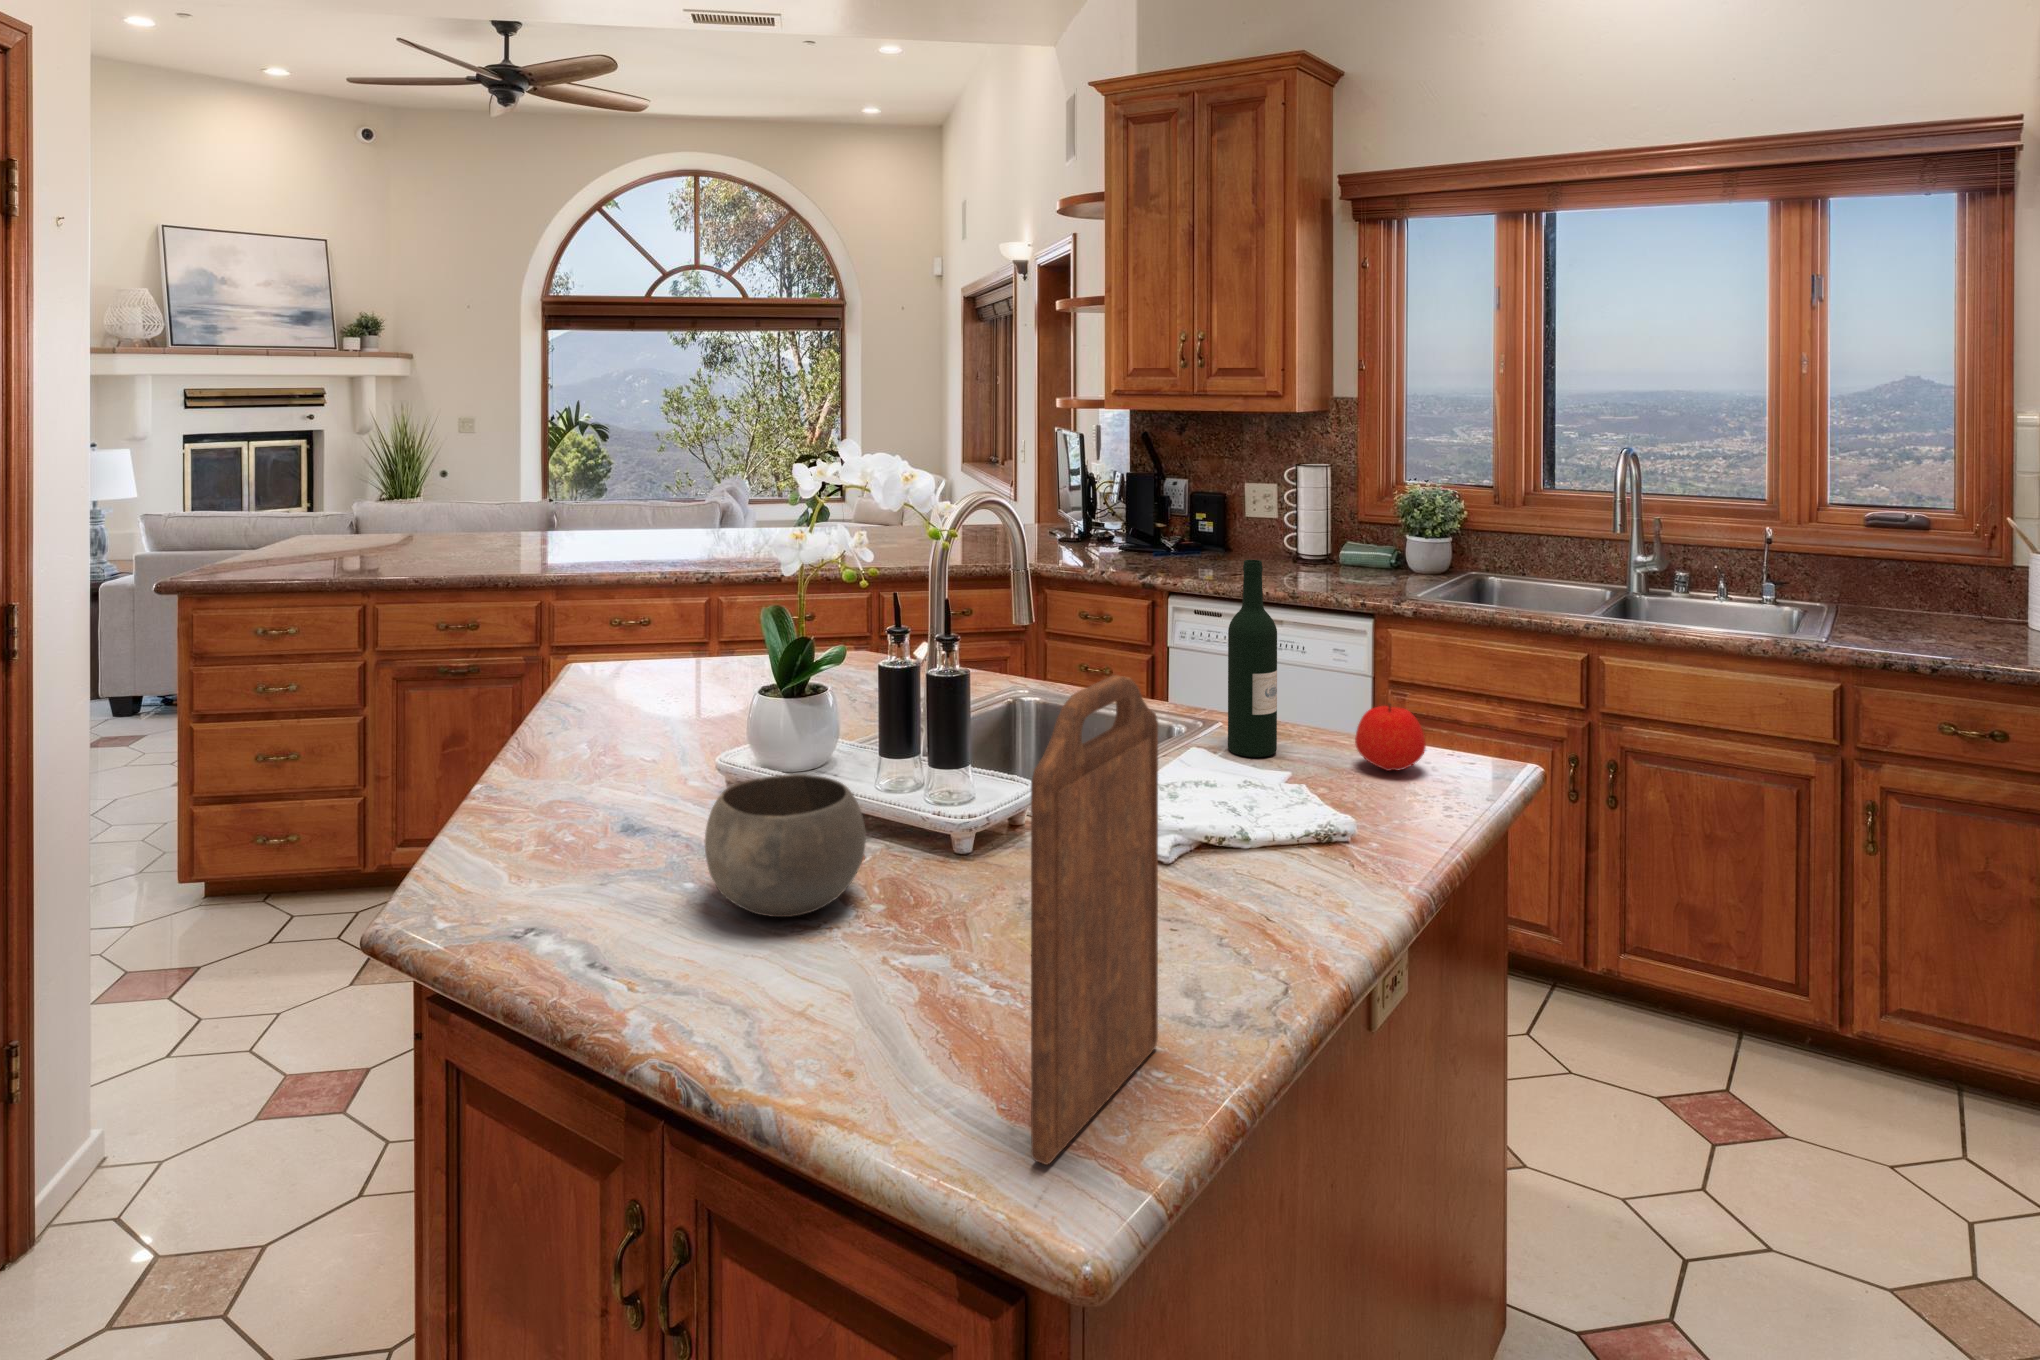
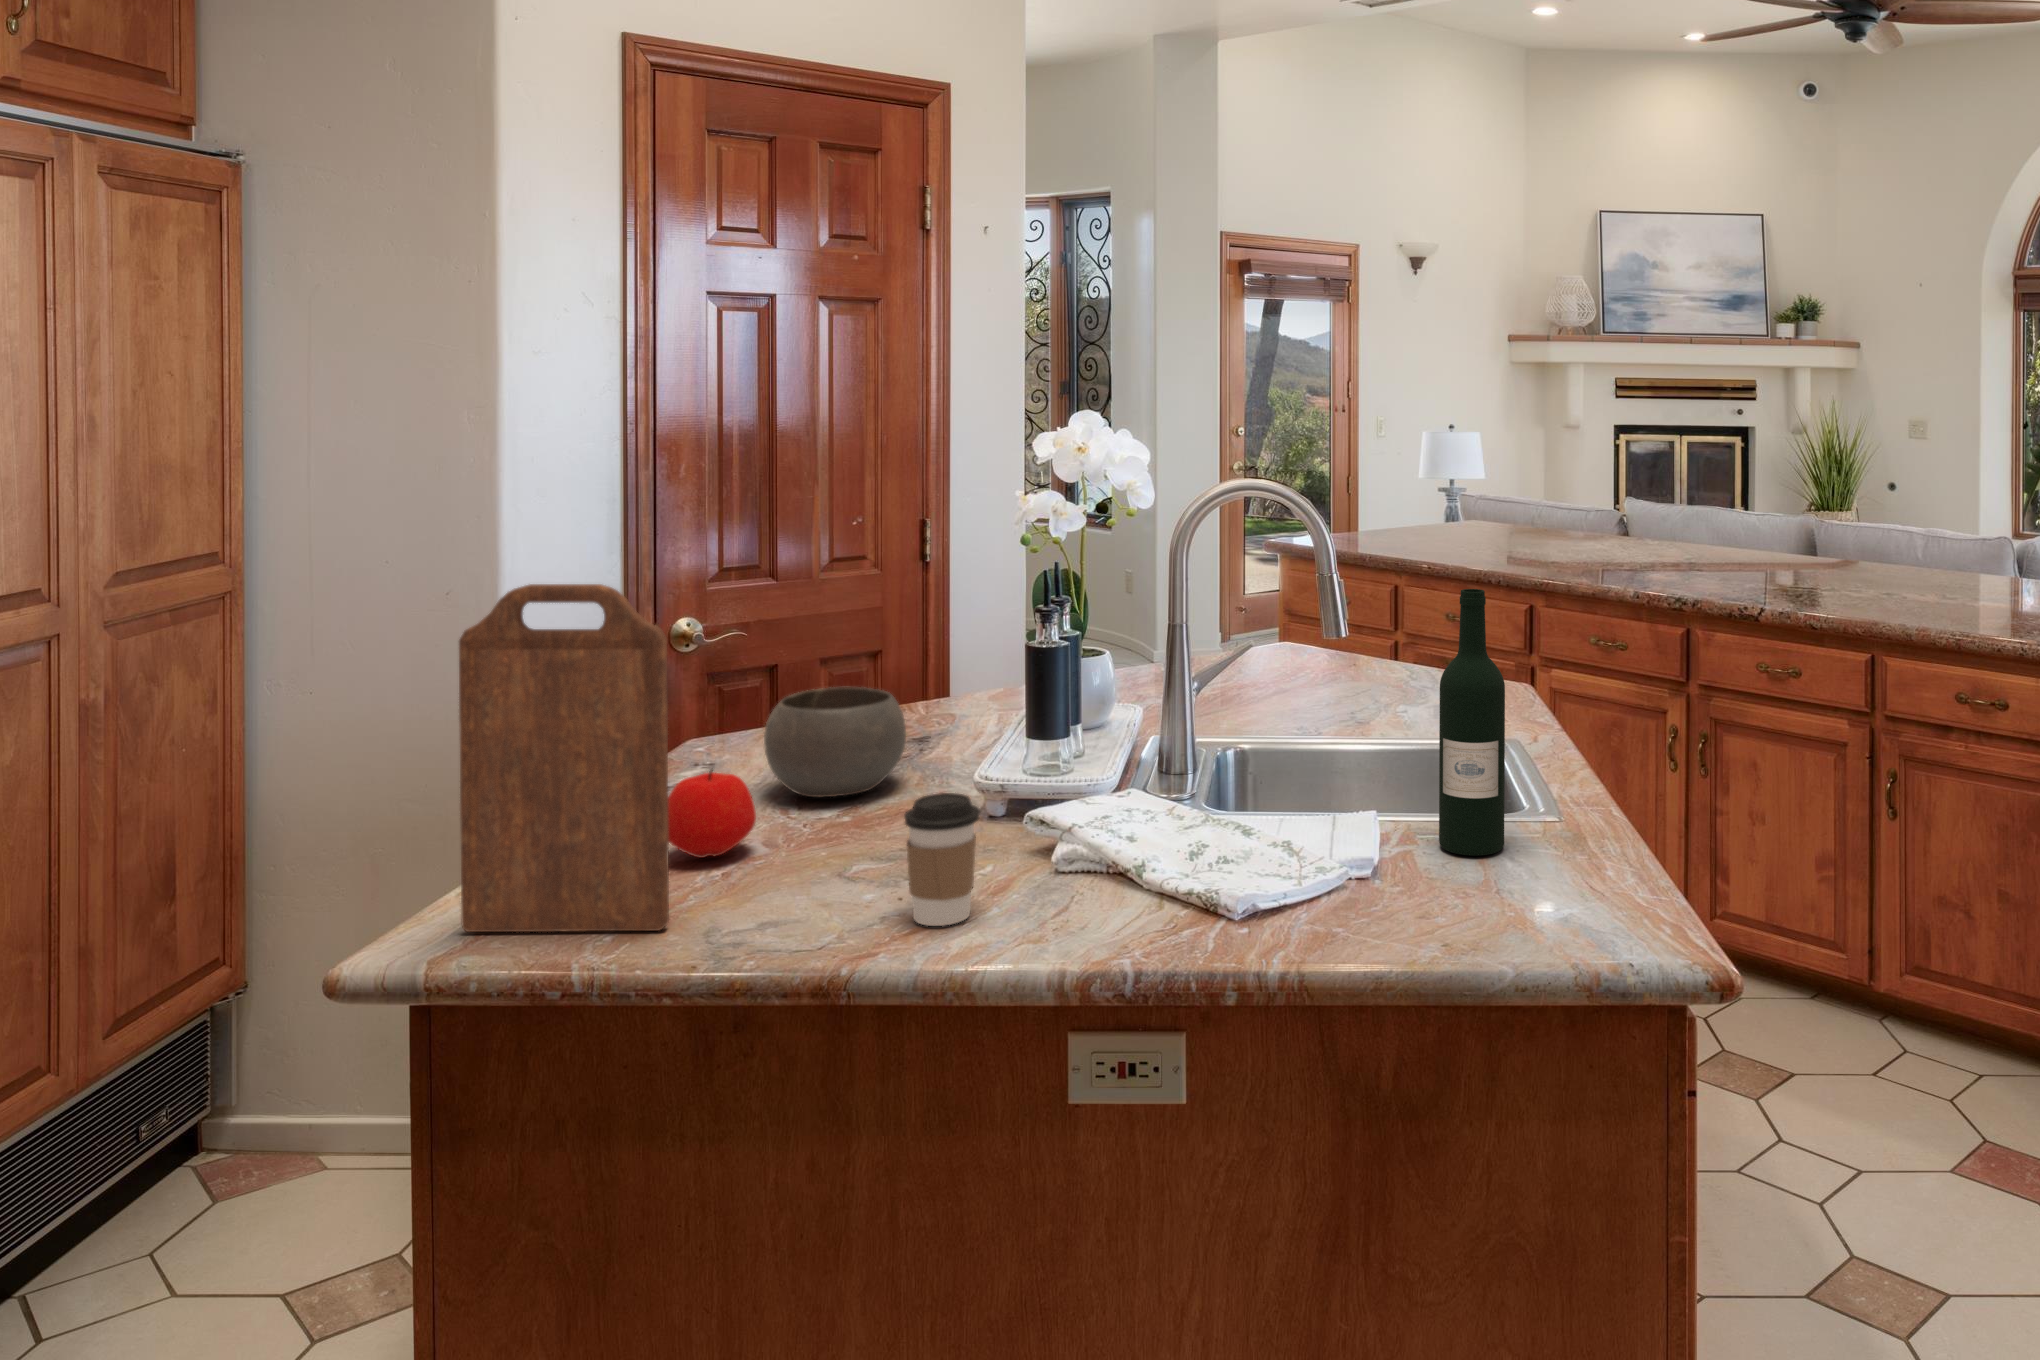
apple: present [1355,704,1426,771] -> present [668,769,756,858]
coffee cup: none [1201,805,1272,933] -> present [904,793,980,926]

